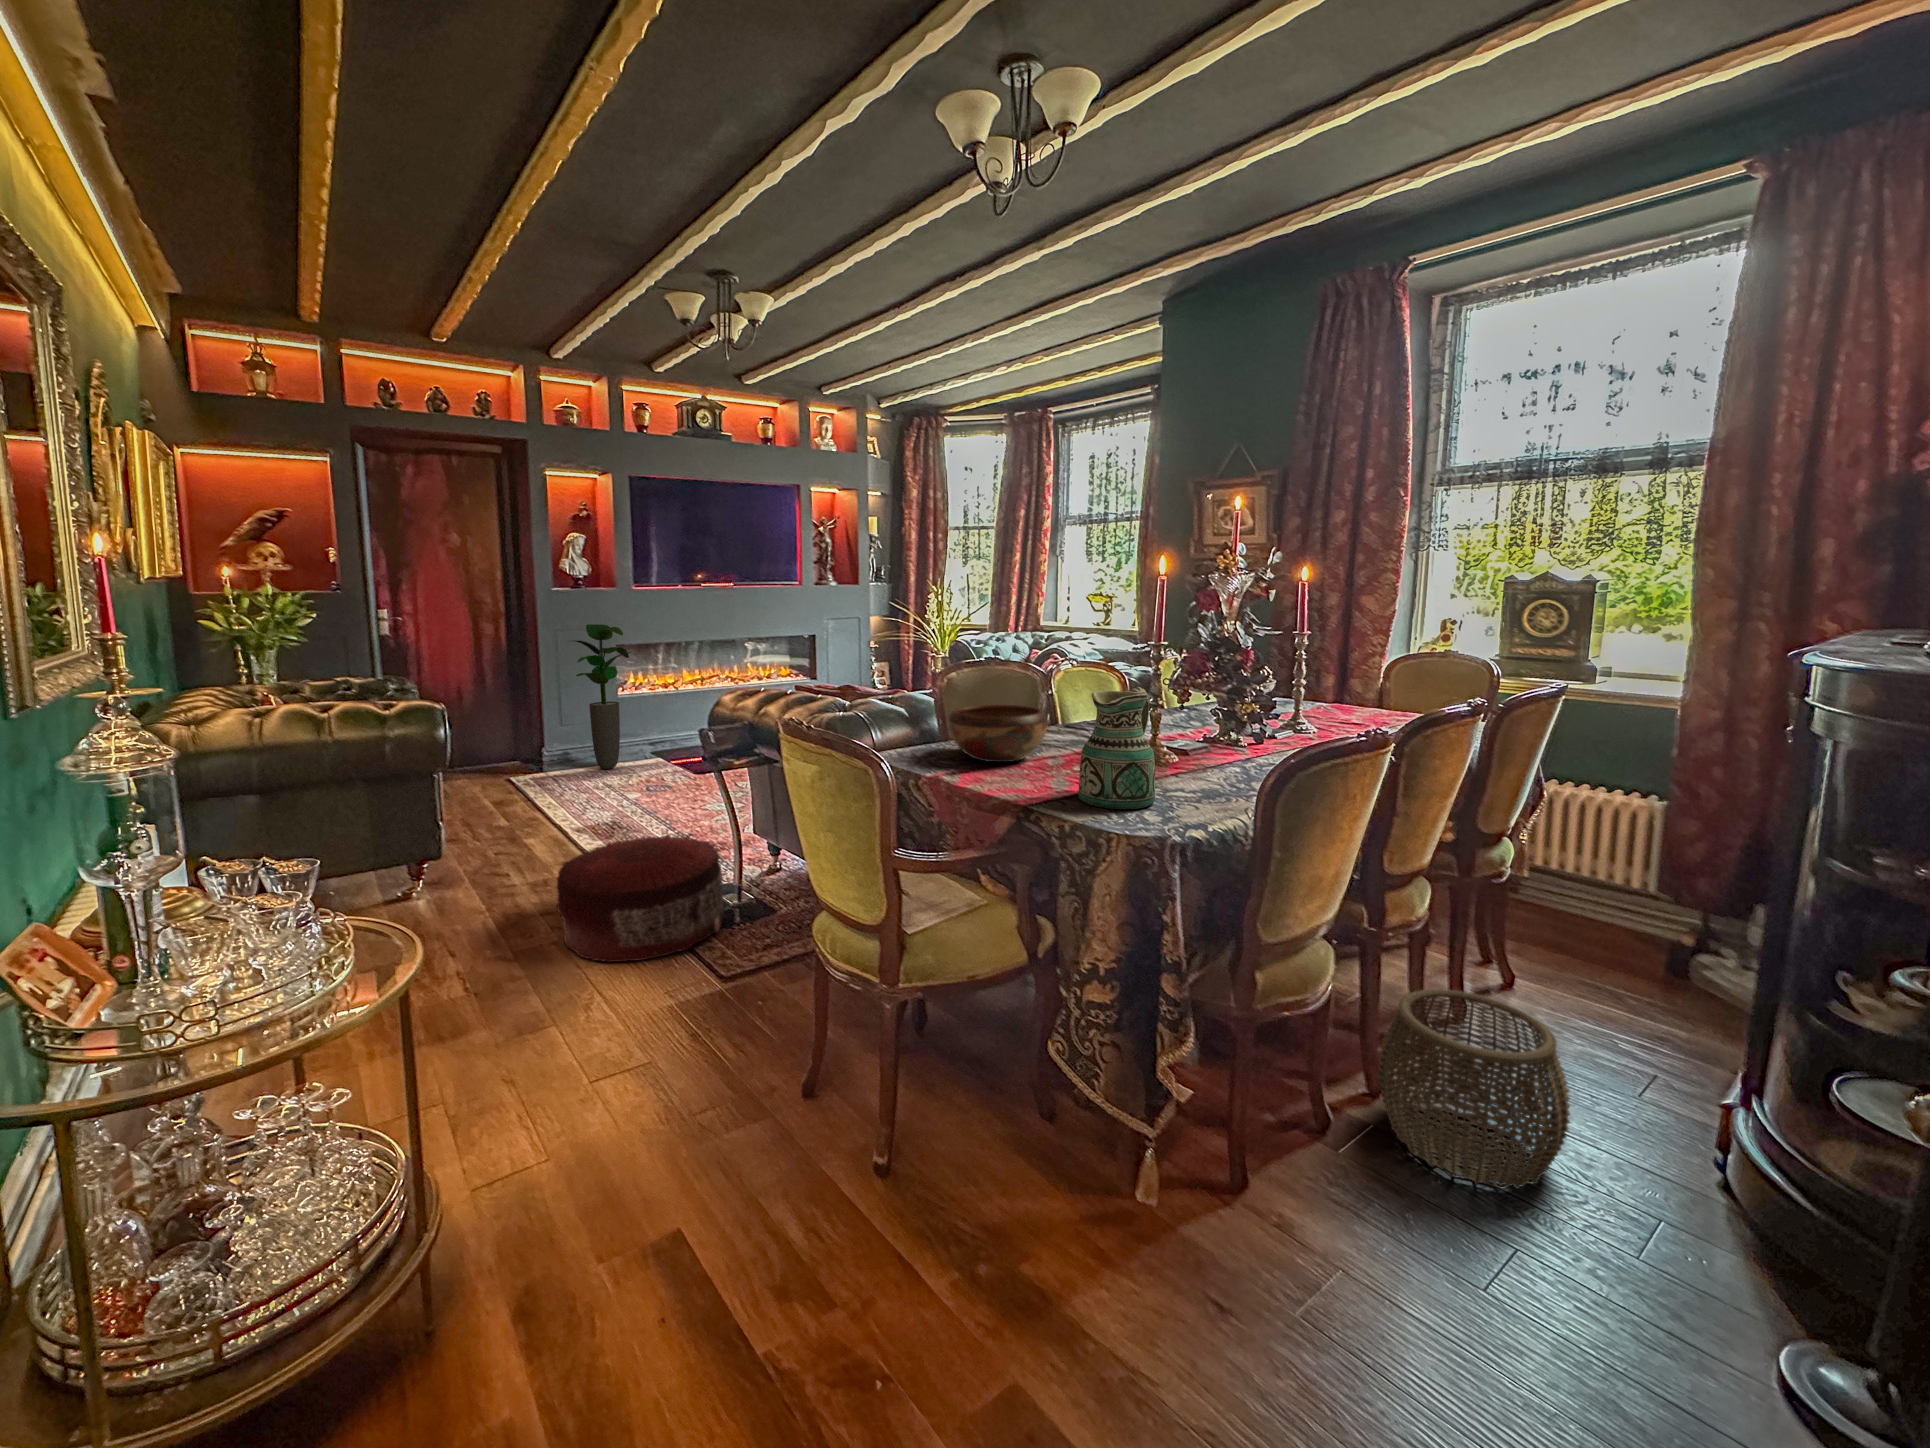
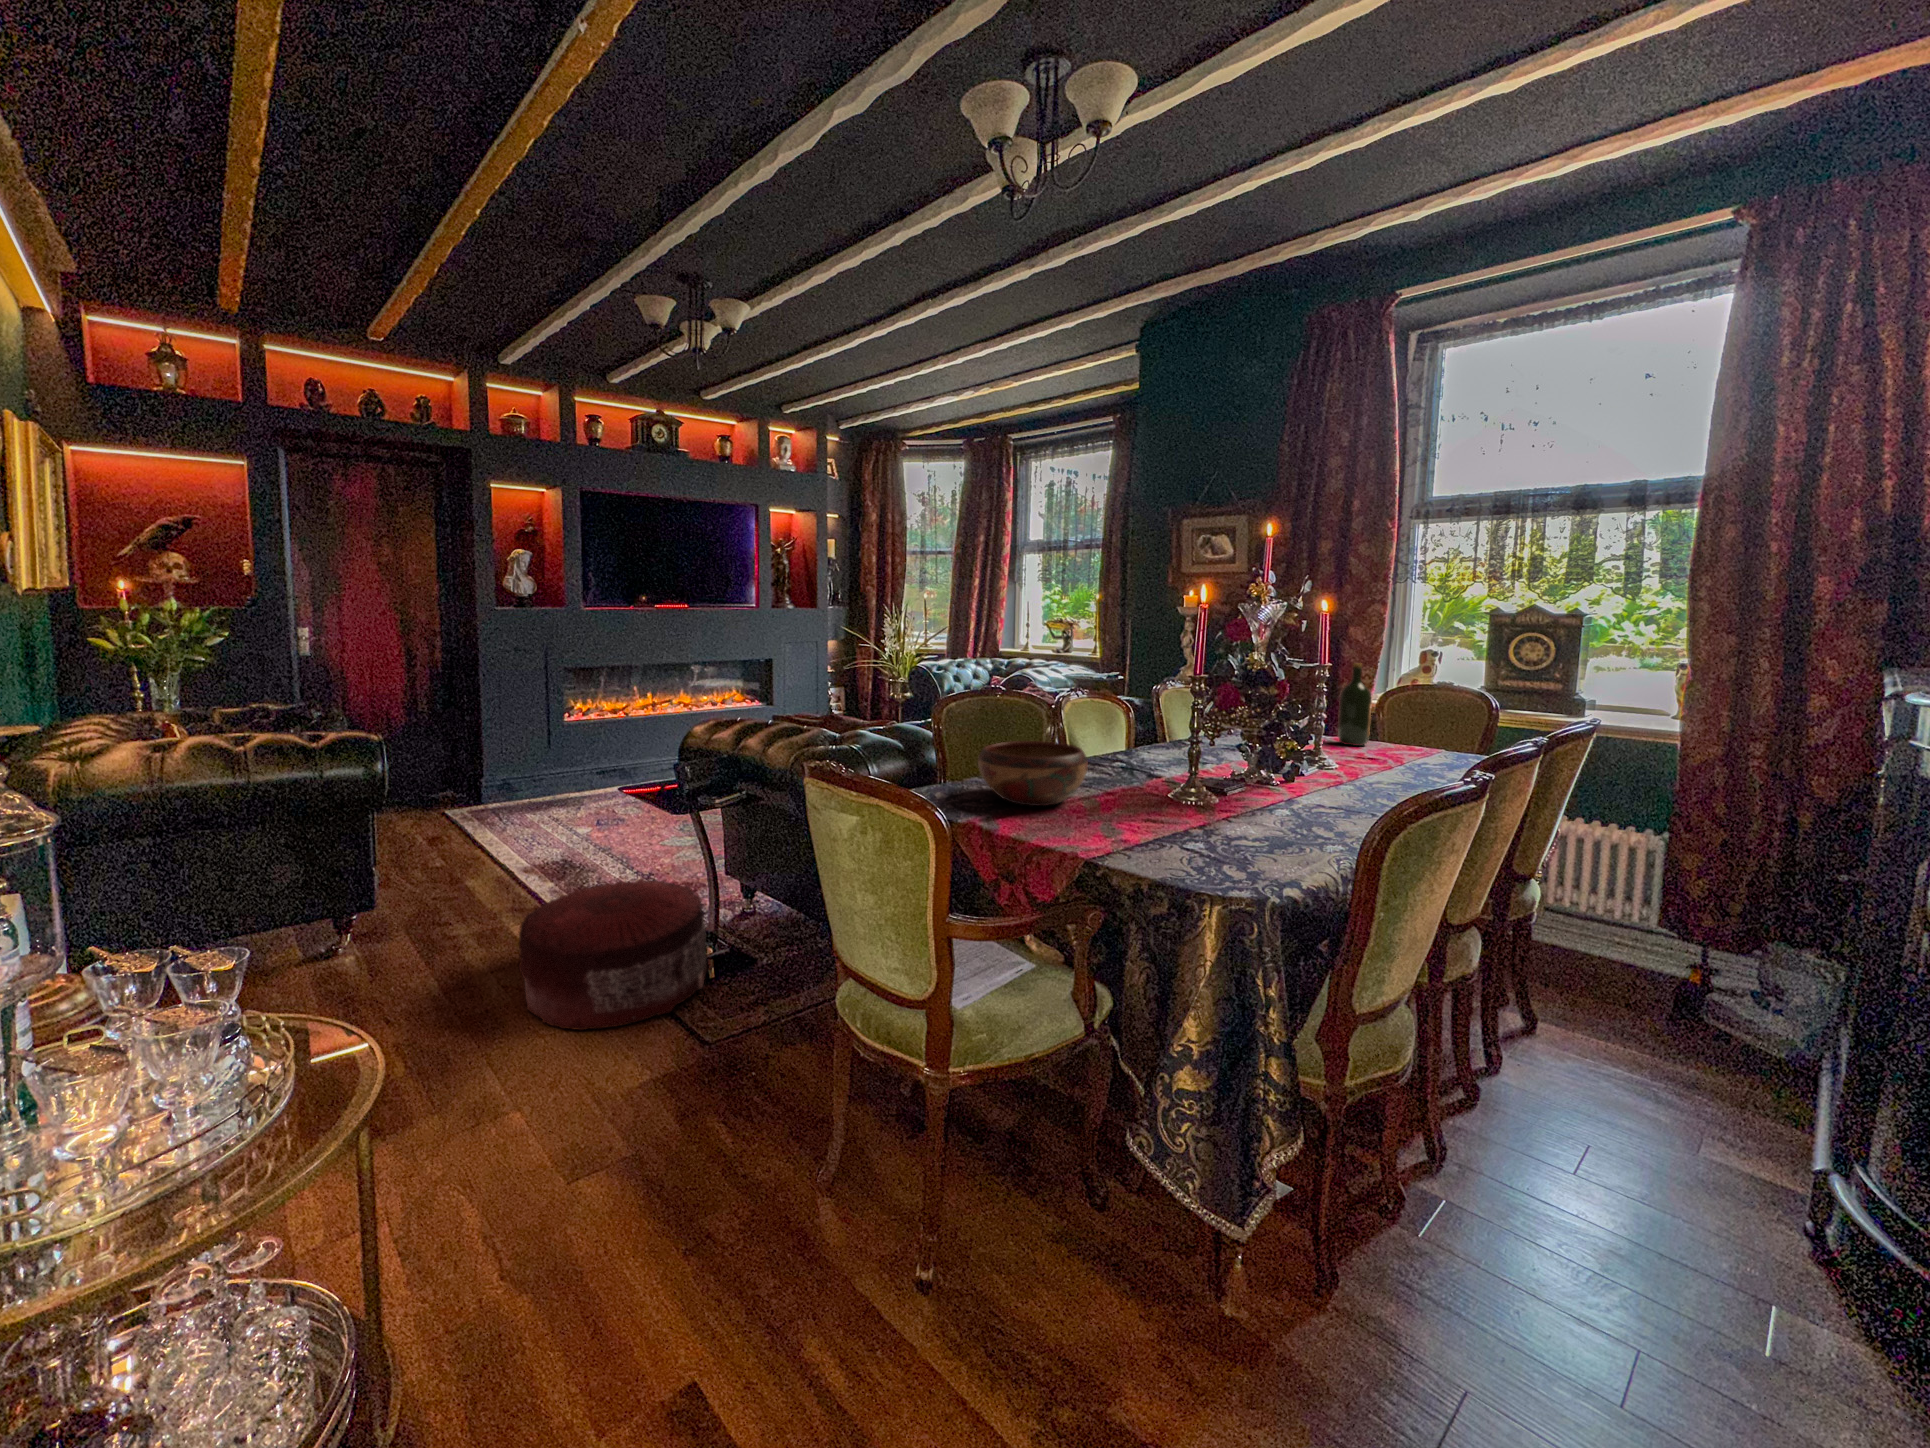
potted plant: present [576,624,631,769] -> none [511,645,585,798]
wine bottle: none [1335,632,1367,714] -> present [1338,663,1371,746]
ceramic pitcher: present [1078,687,1155,809] -> none [1147,726,1236,864]
woven basket: present [1378,989,1570,1189] -> none [1461,1051,1687,1280]

